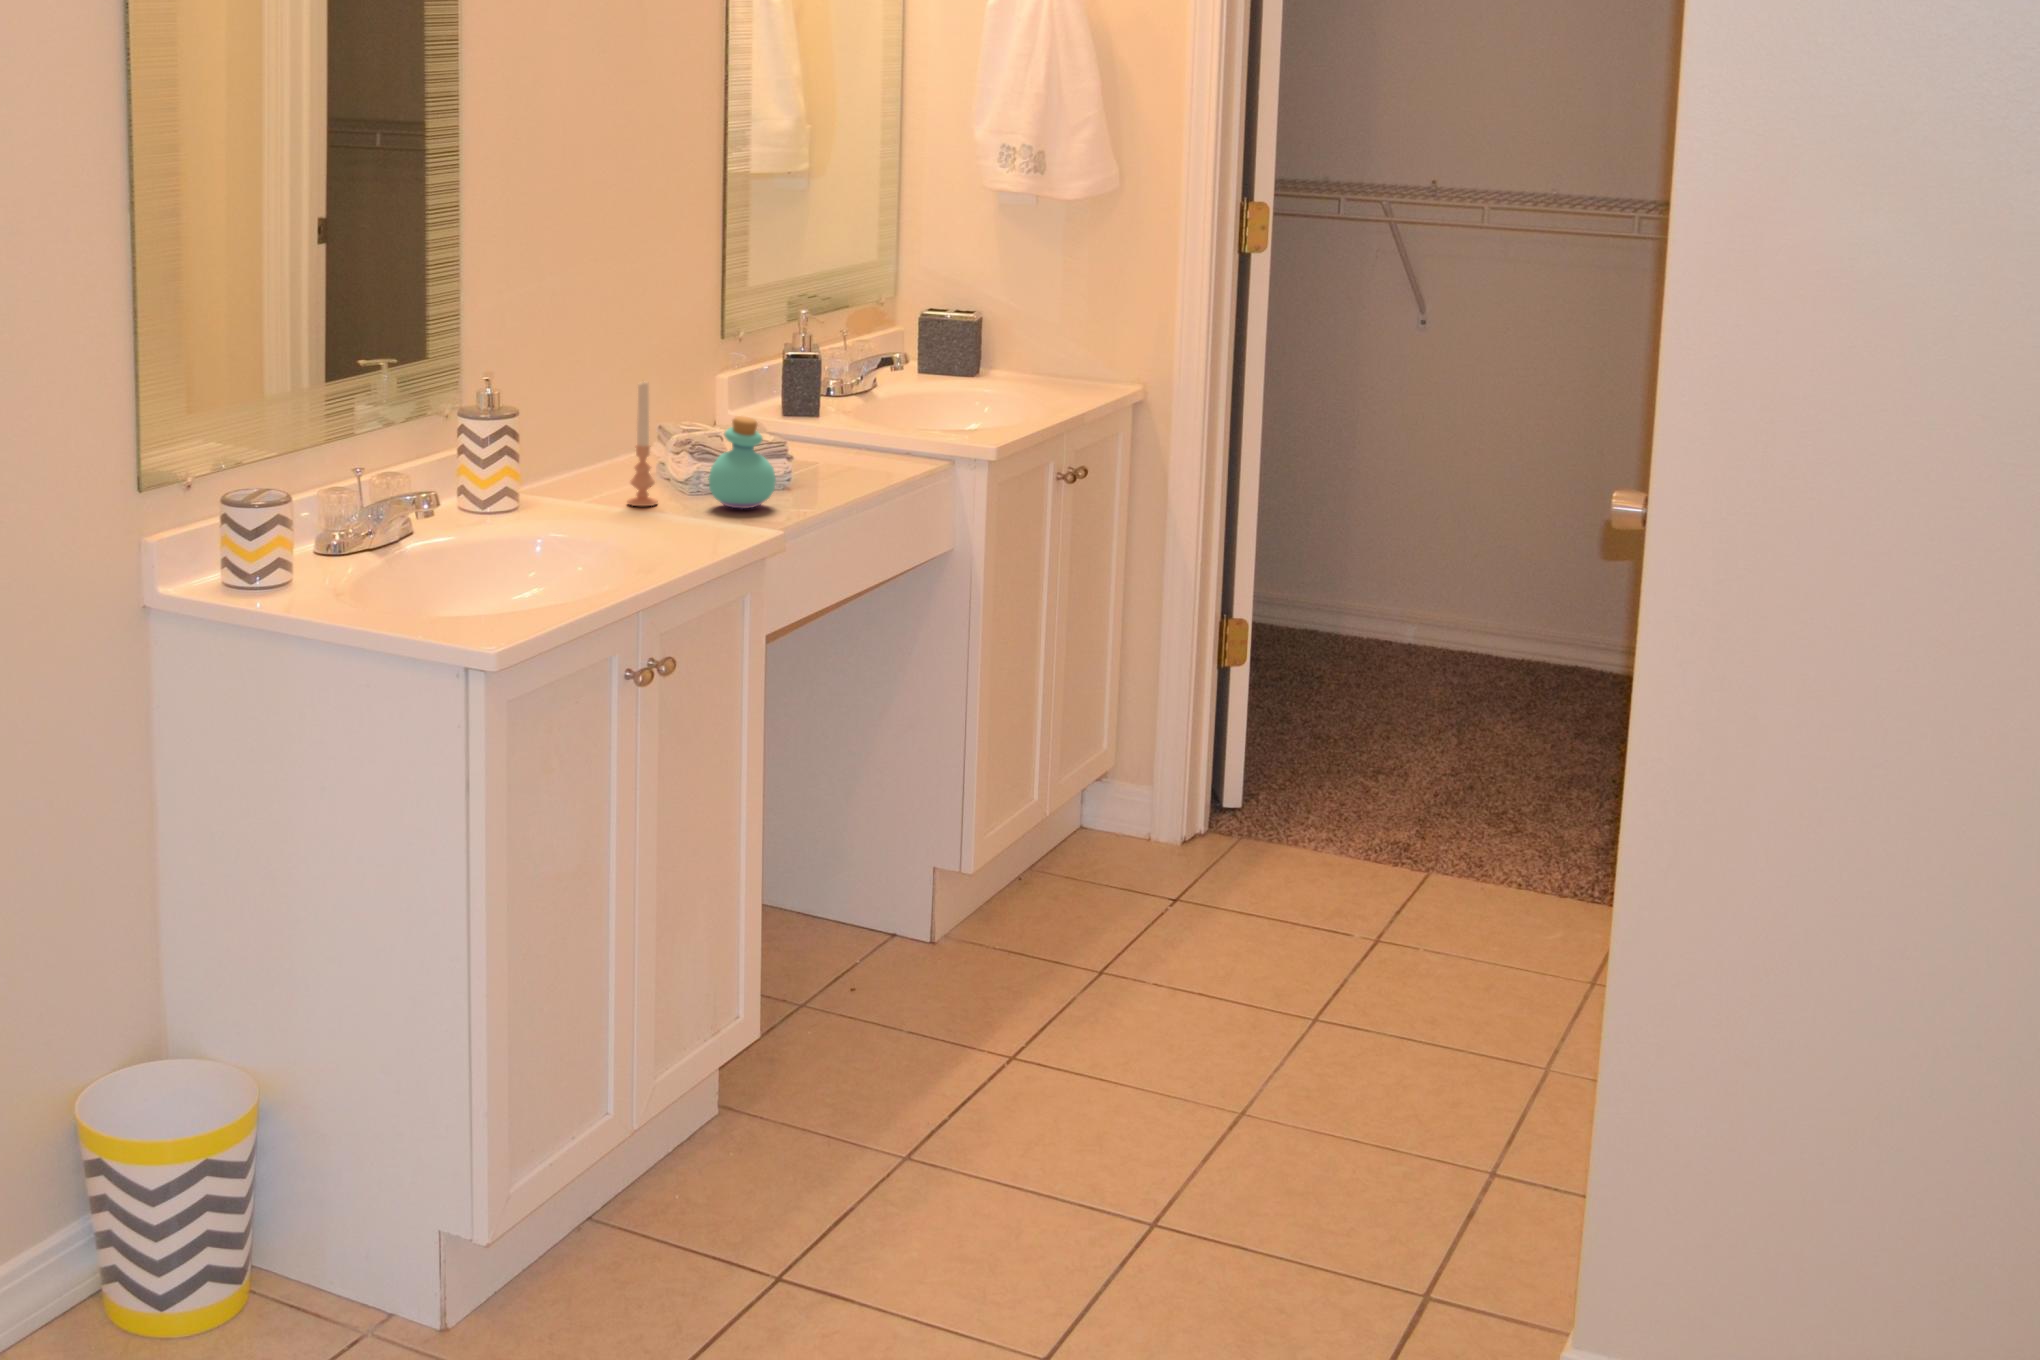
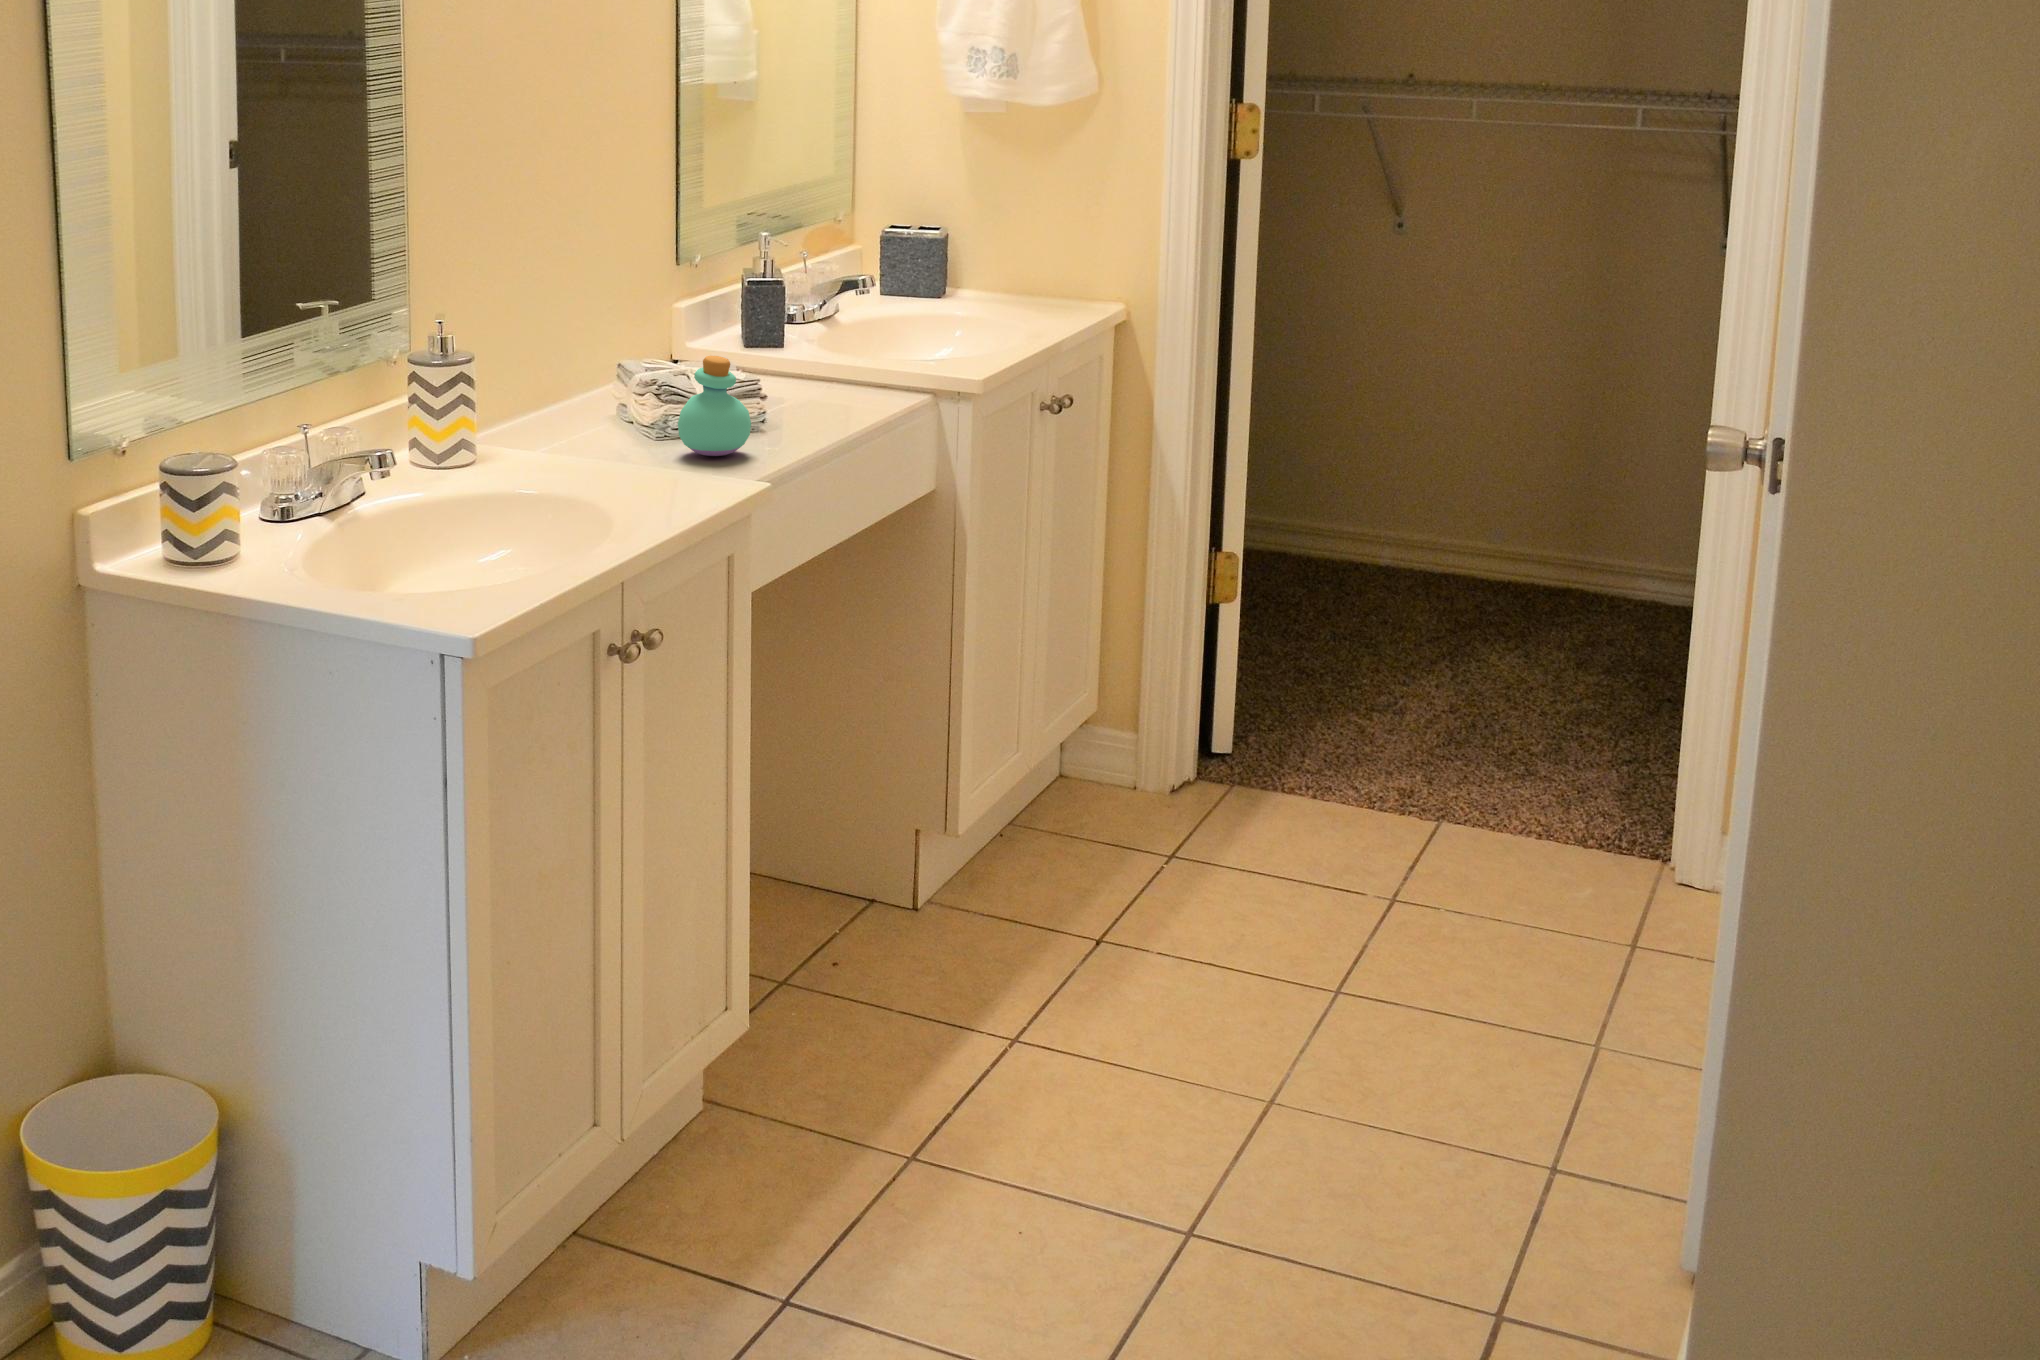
candle: present [627,381,658,506] -> none [589,319,623,455]

